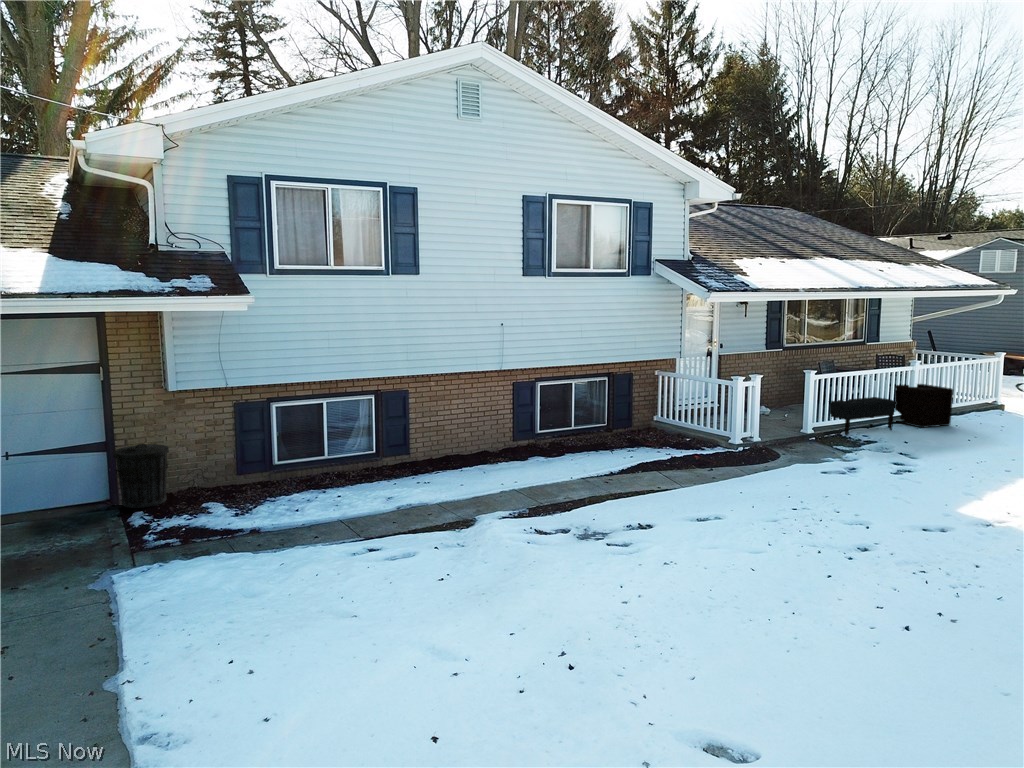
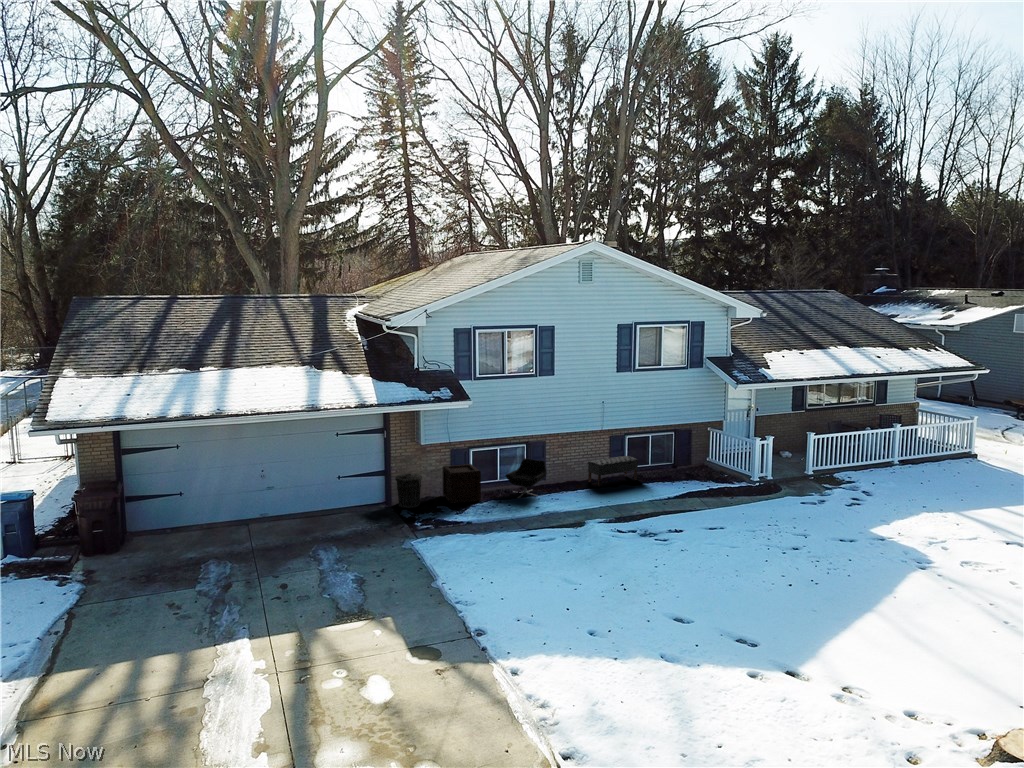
wooden crate: present [895,384,953,427] -> present [442,464,481,504]
bench: present [830,397,896,435] -> present [588,456,638,486]
lounge chair: none [334,416,408,483] -> present [506,458,547,497]

